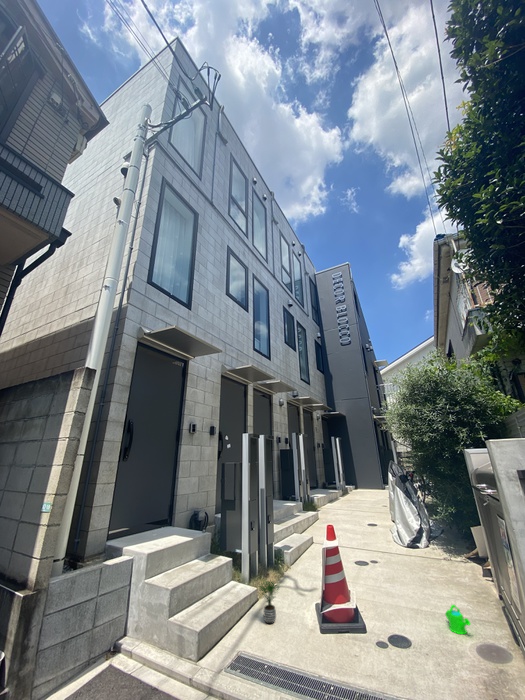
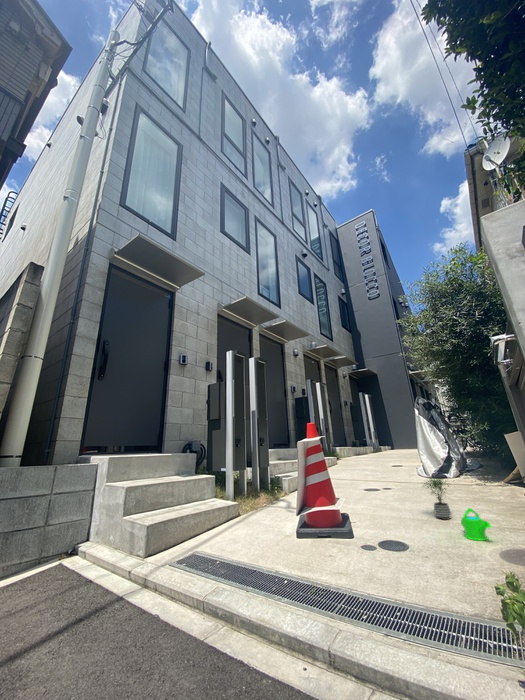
potted plant: present [260,580,279,624] -> present [424,478,451,520]

